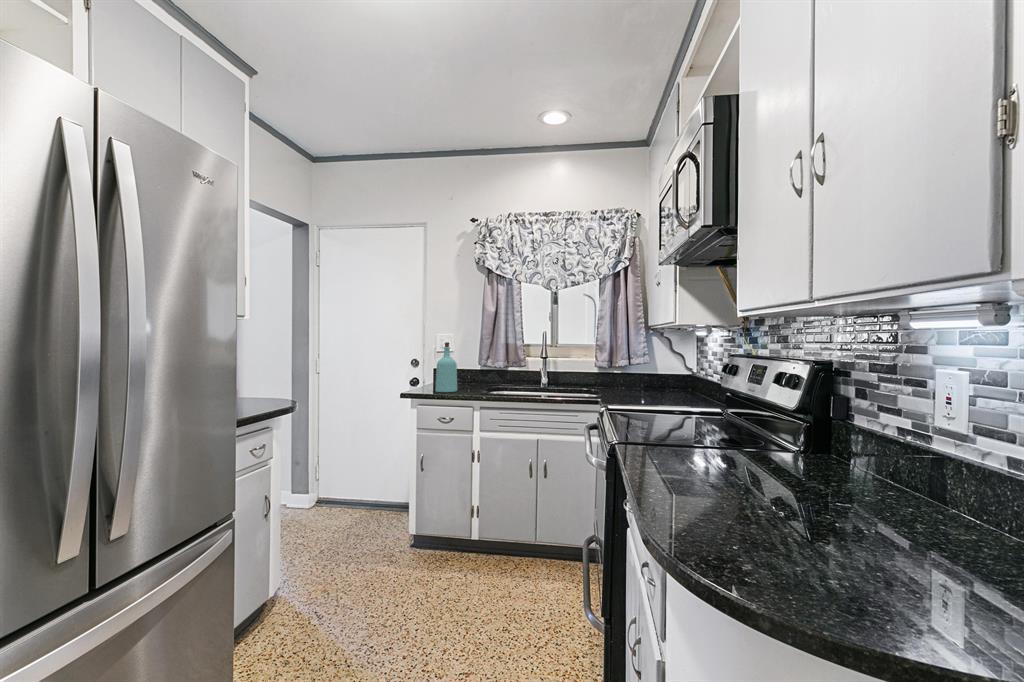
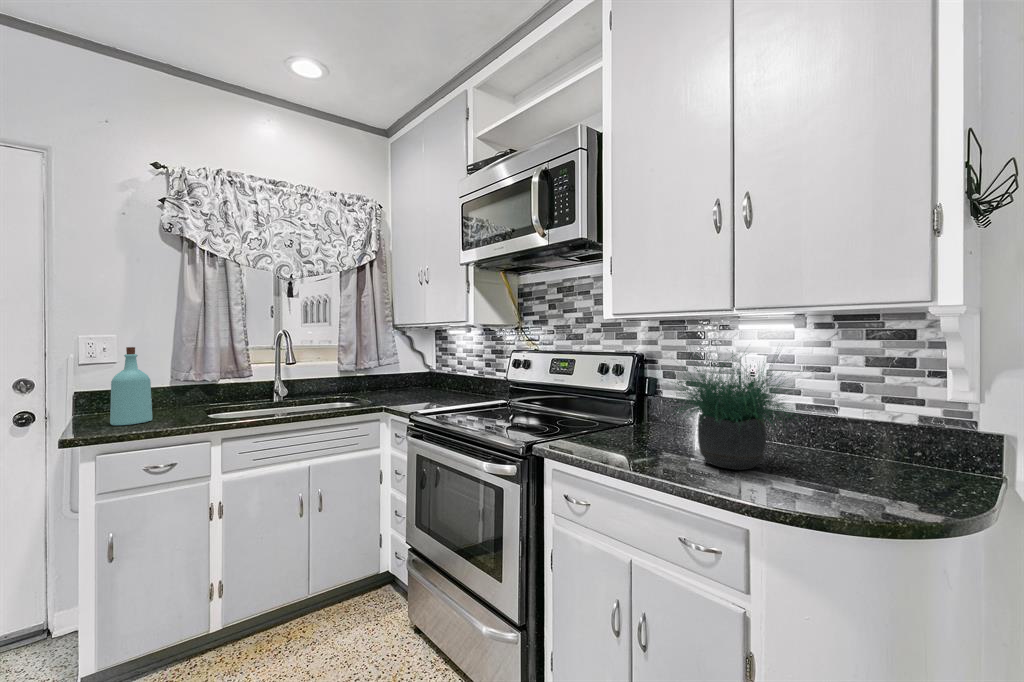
potted plant: none [674,321,913,519] -> present [675,353,792,470]

